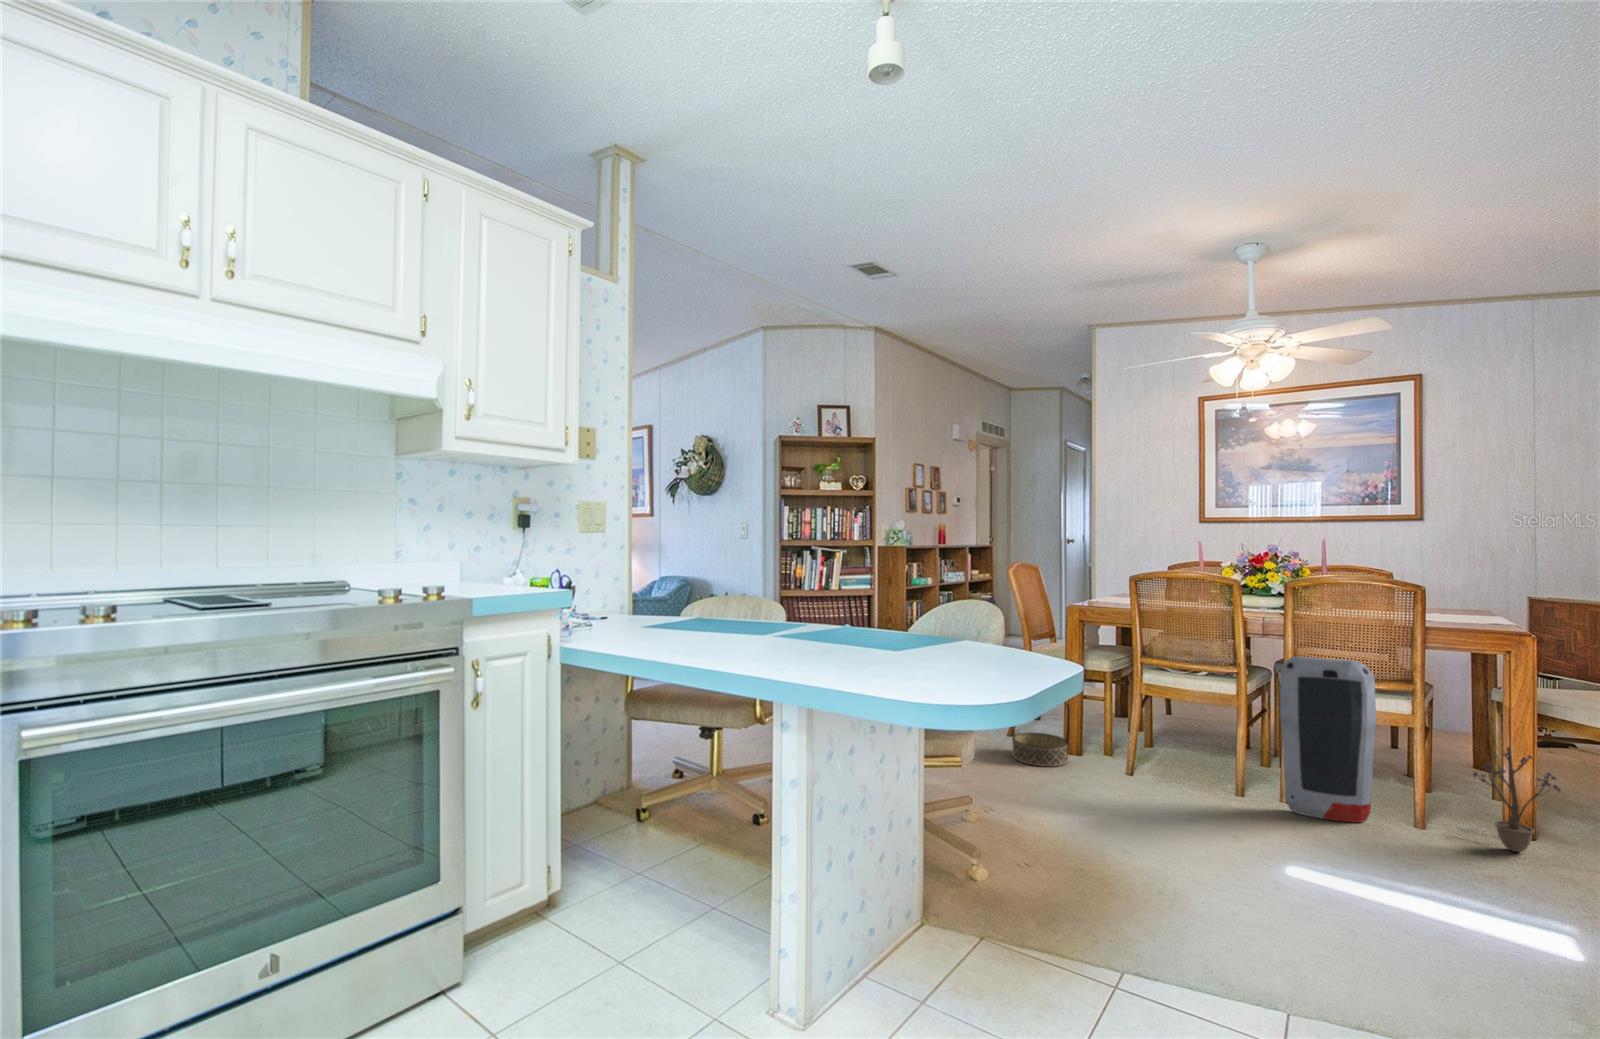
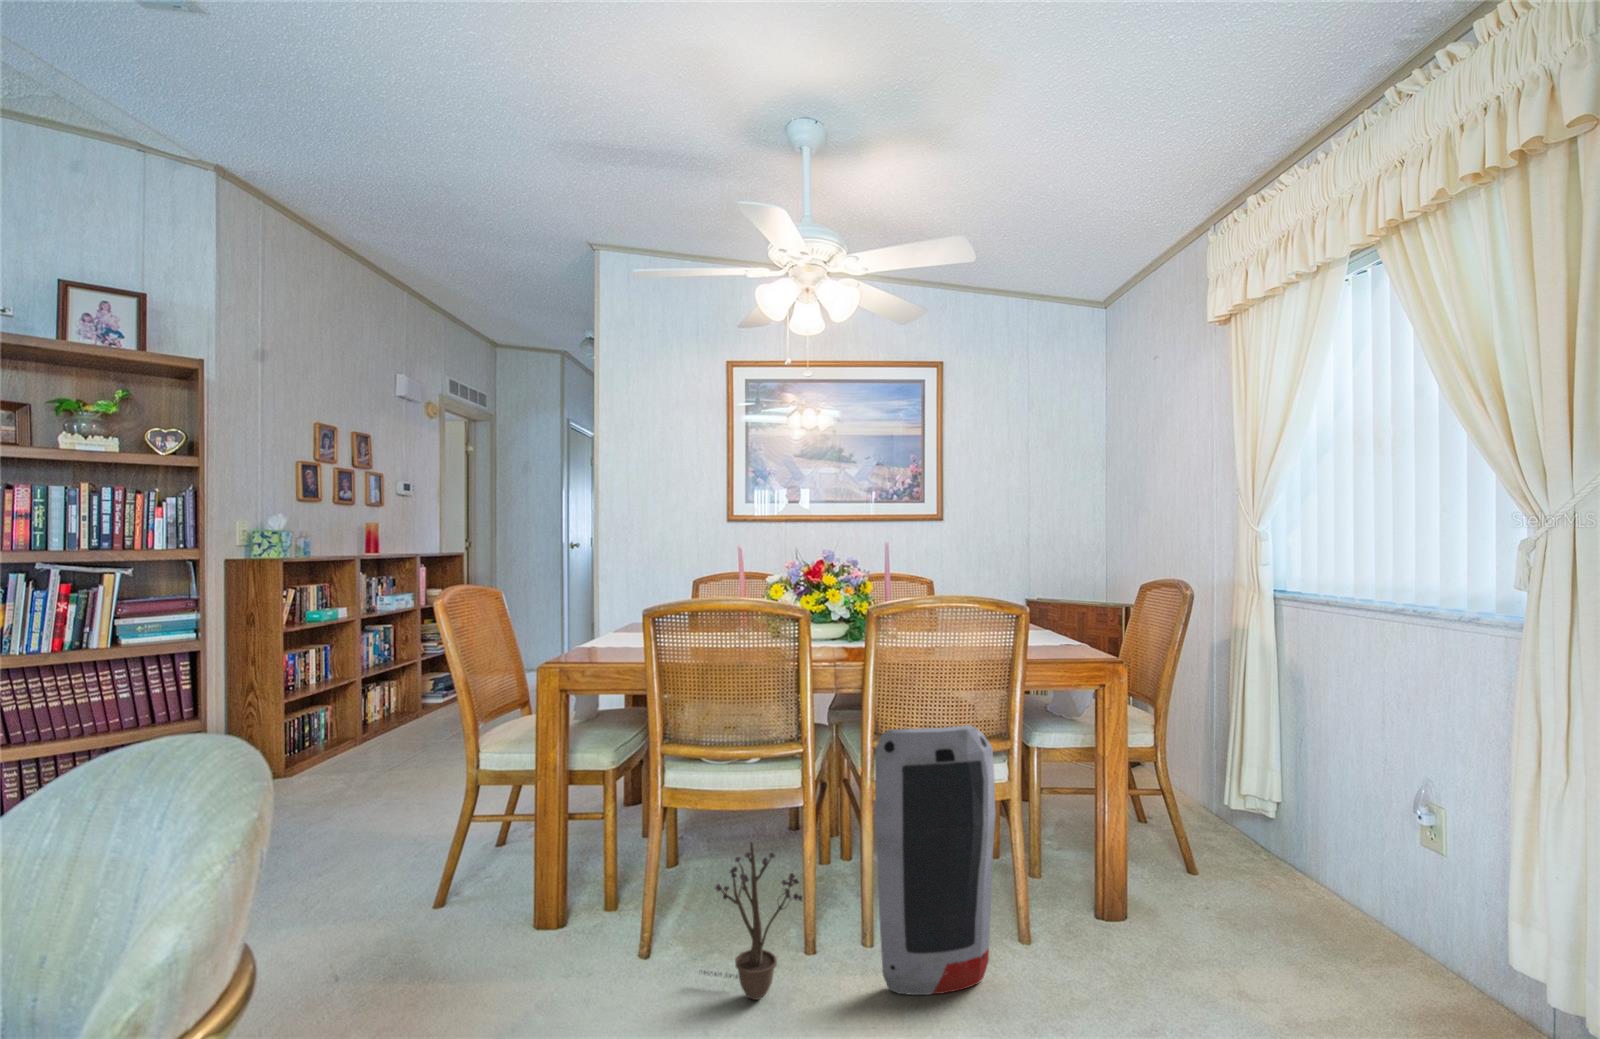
basket: present [1011,703,1070,767] -> none [416,808,535,1006]
decorative plant: present [1461,747,1560,852] -> present [699,842,802,1000]

